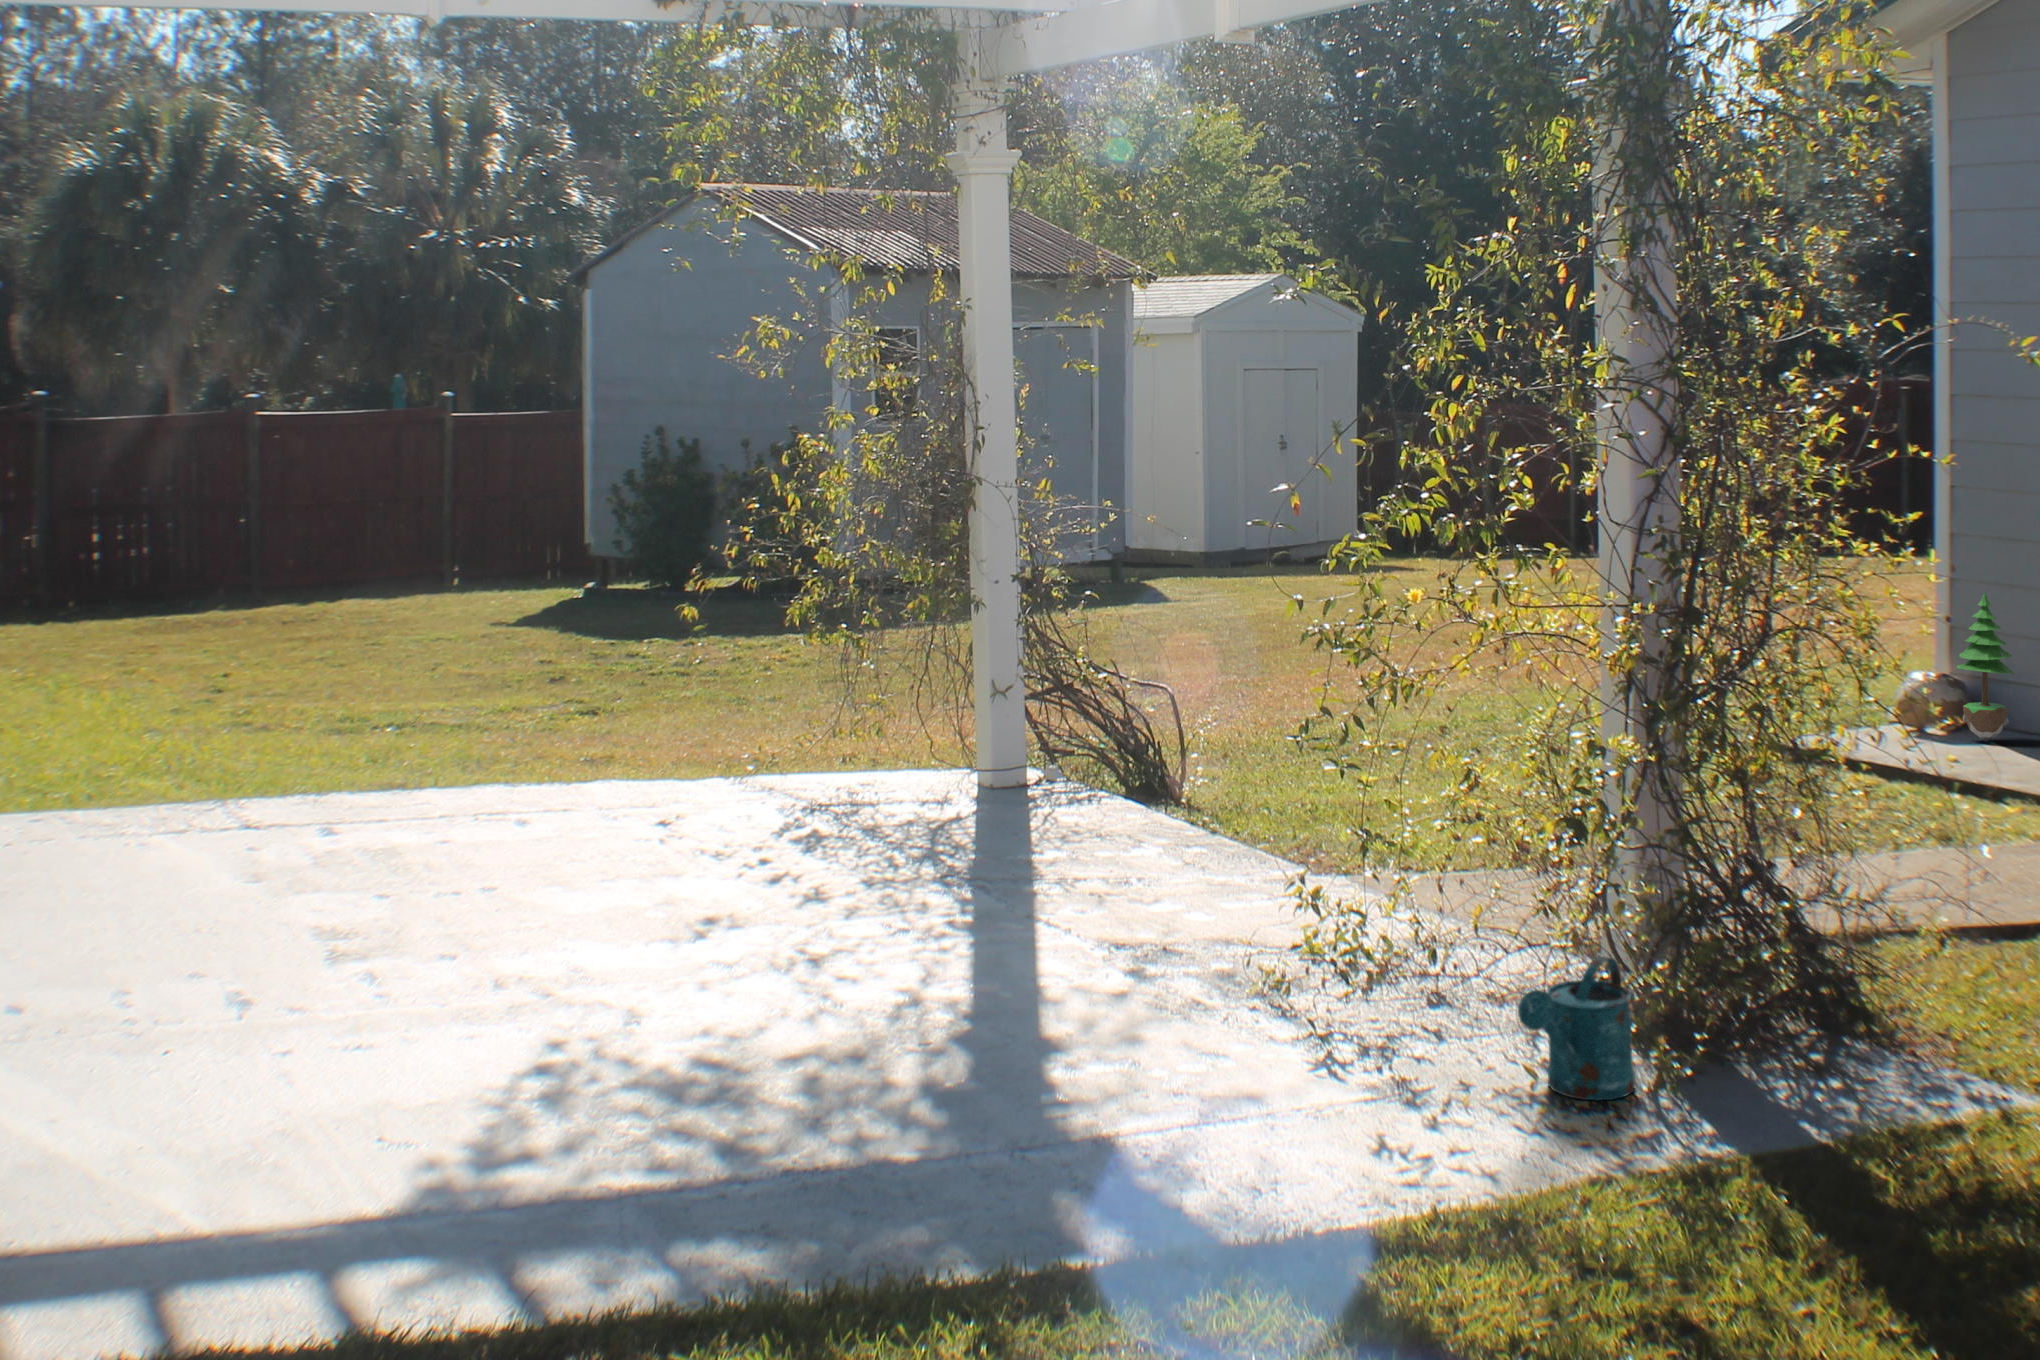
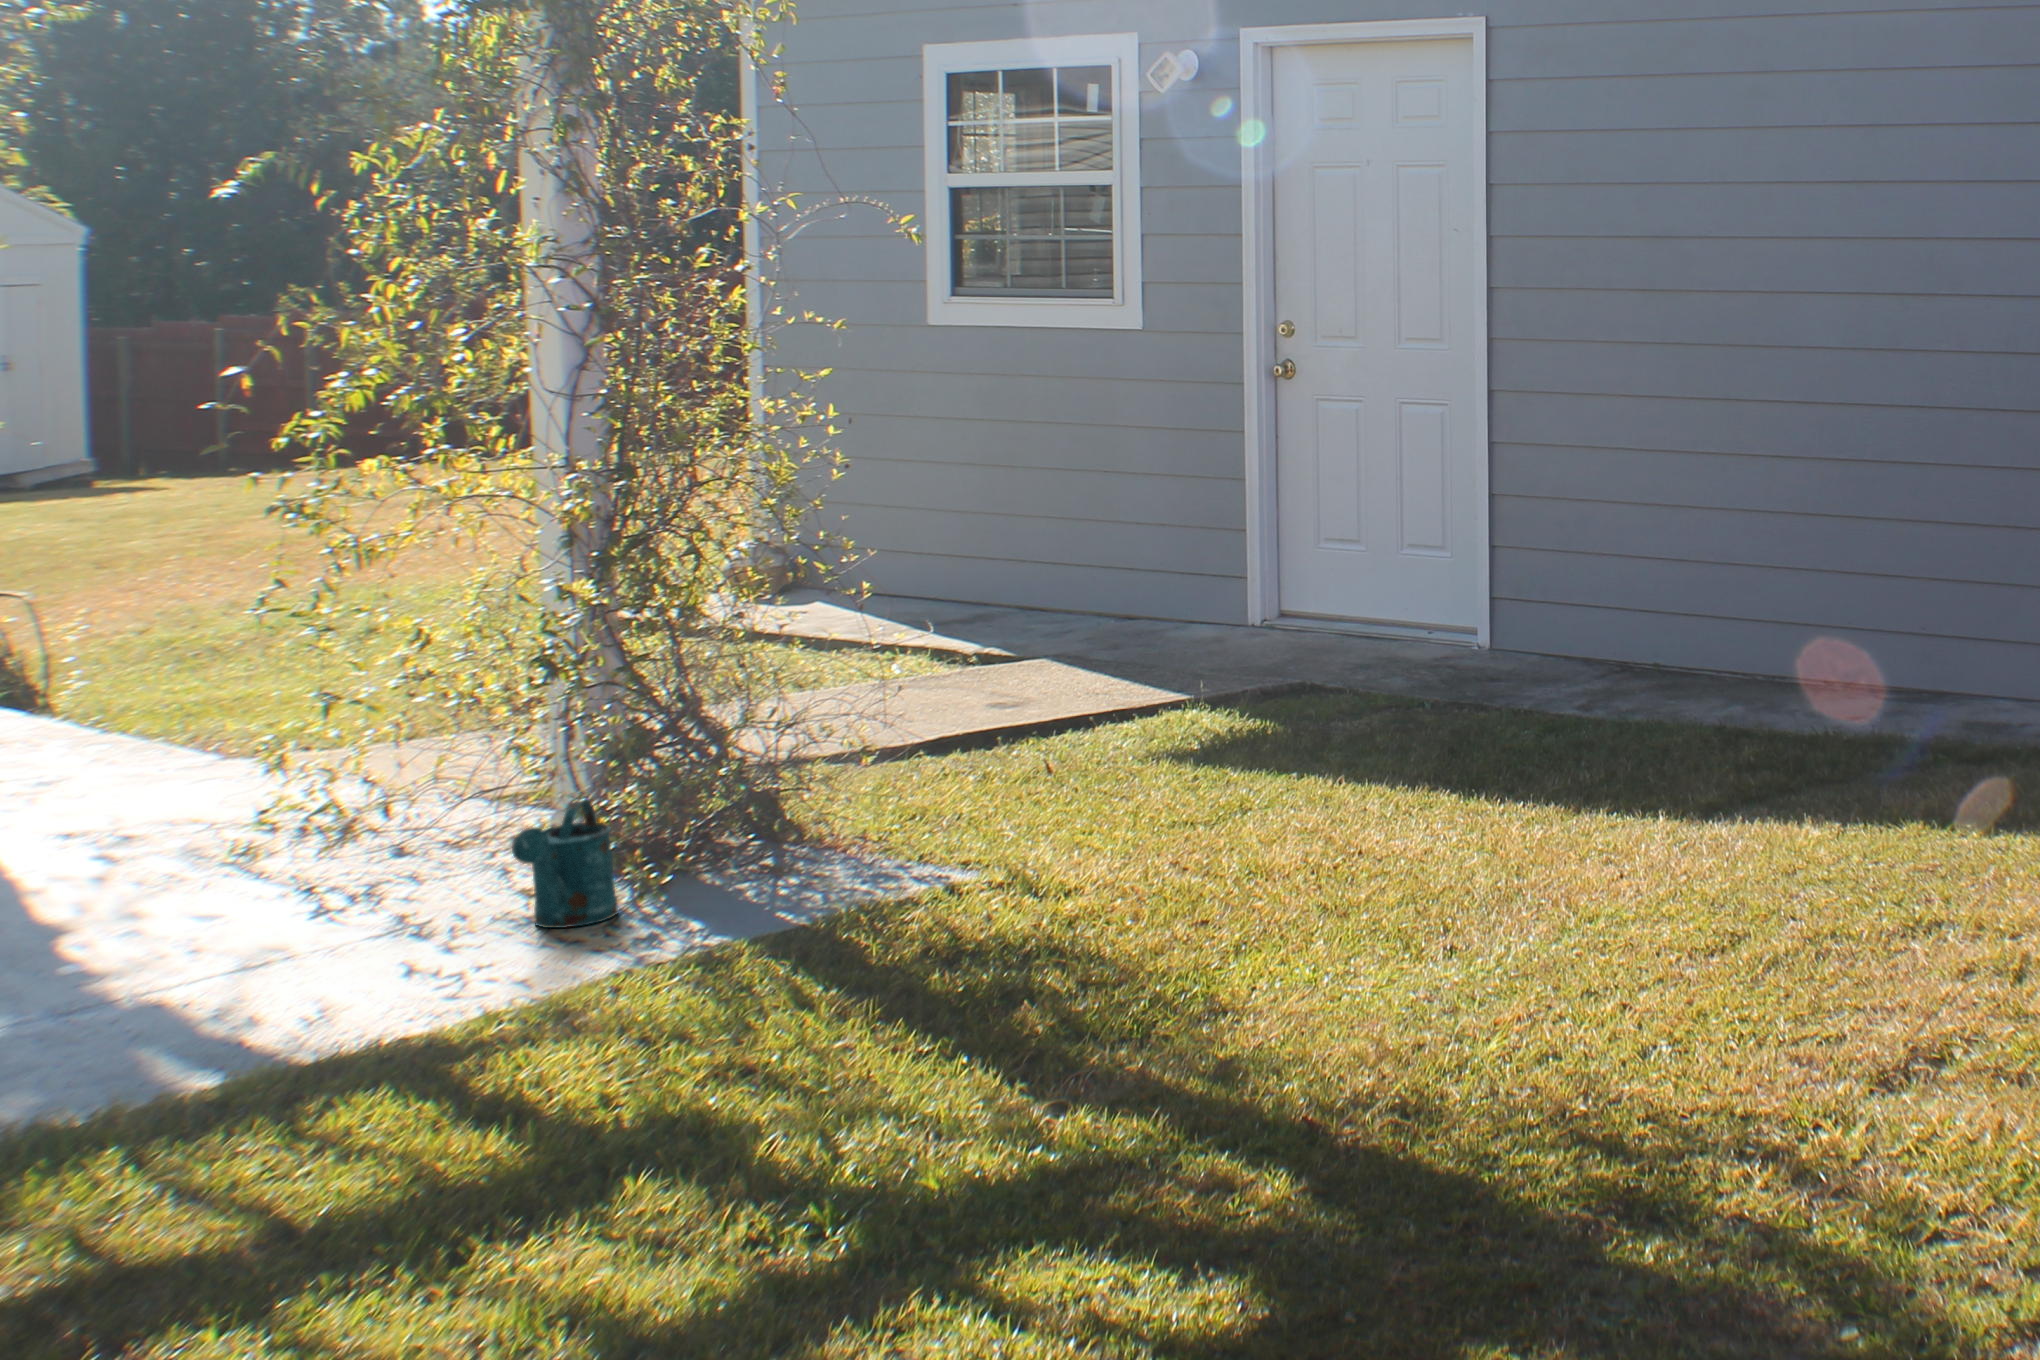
potted tree: present [1957,593,2014,742] -> none [820,494,875,641]

